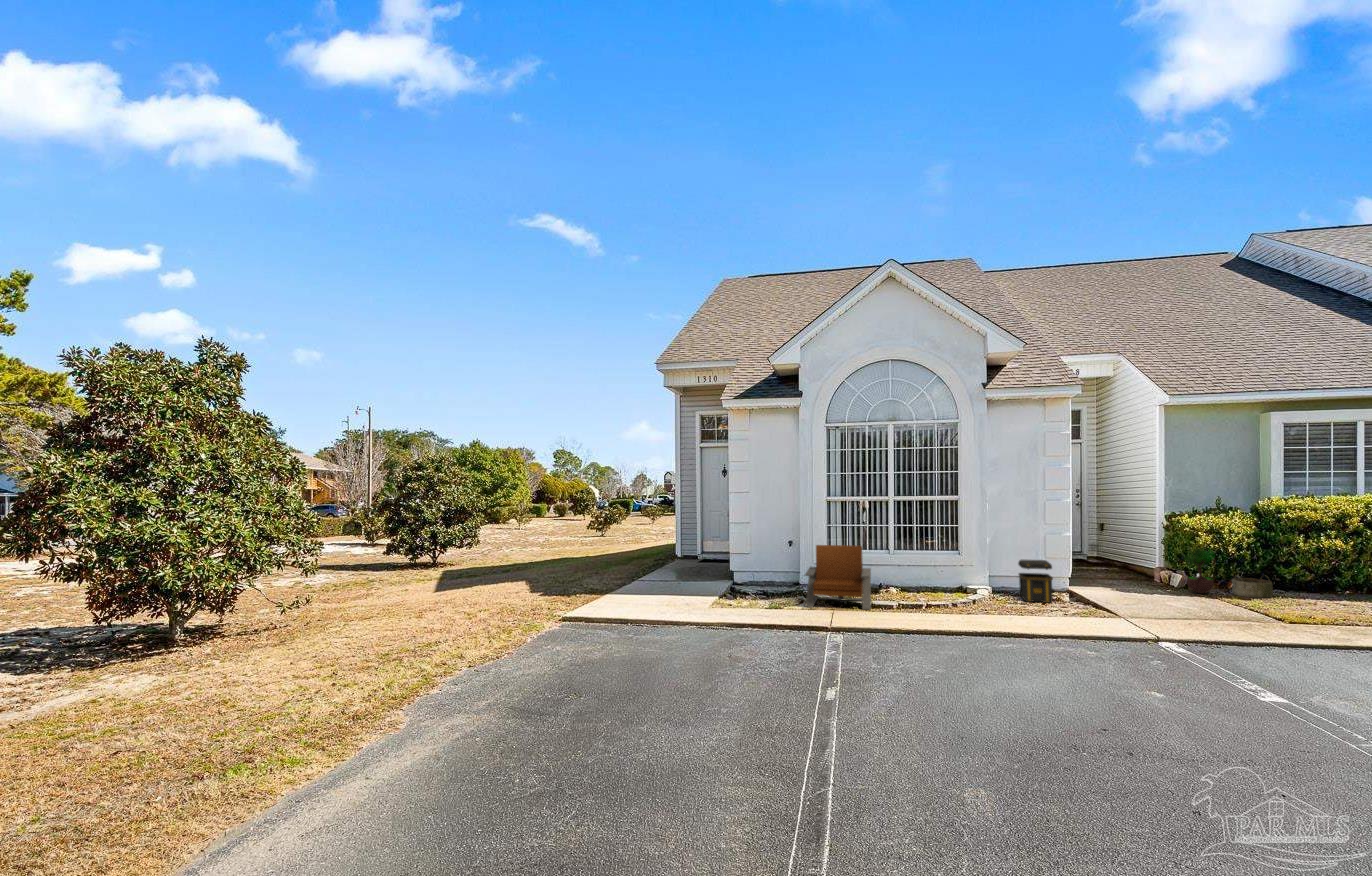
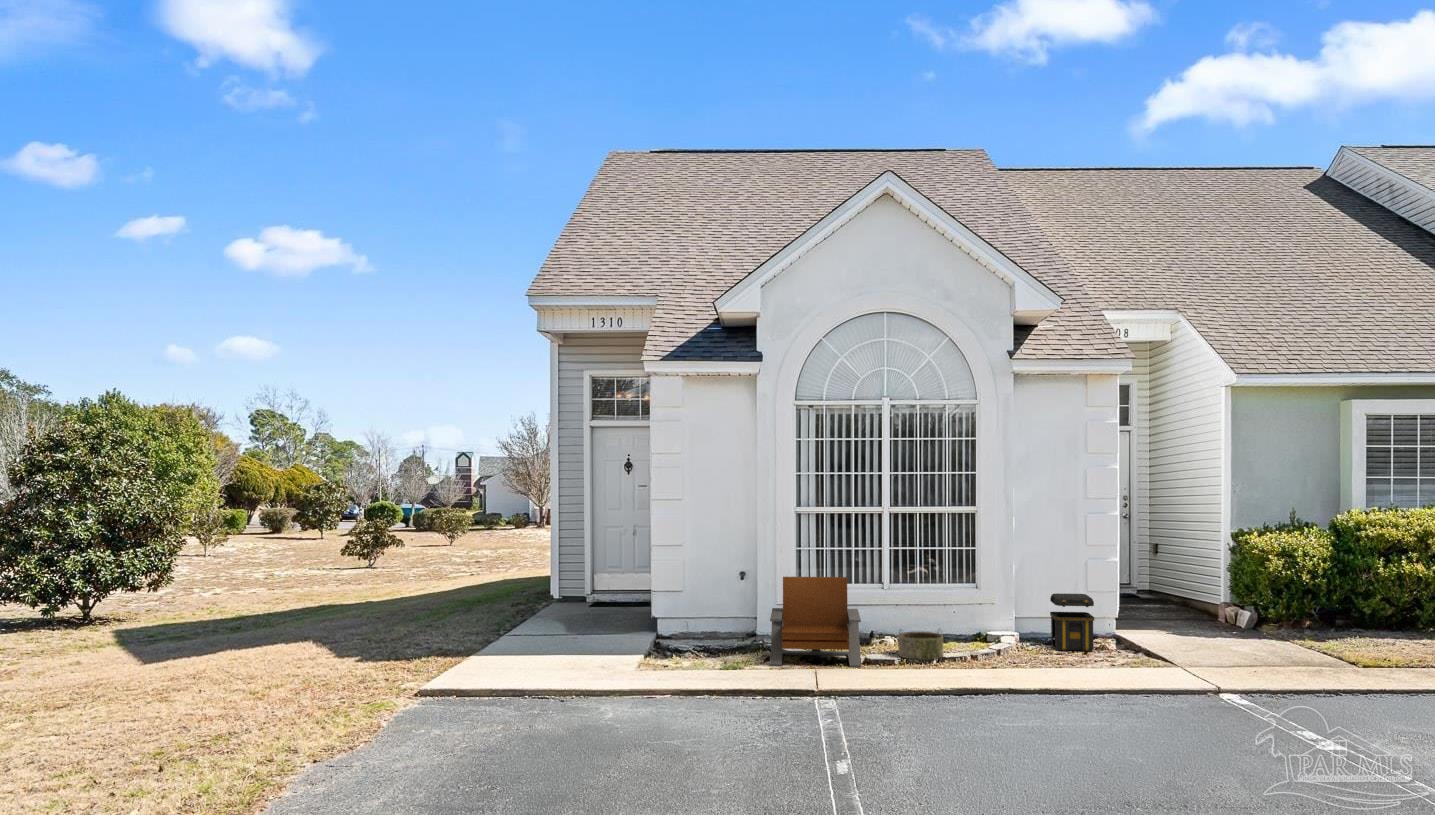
potted tree: present [1185,549,1215,594] -> none [1247,569,1289,635]
basket: present [1232,577,1273,598] -> present [898,629,943,660]

